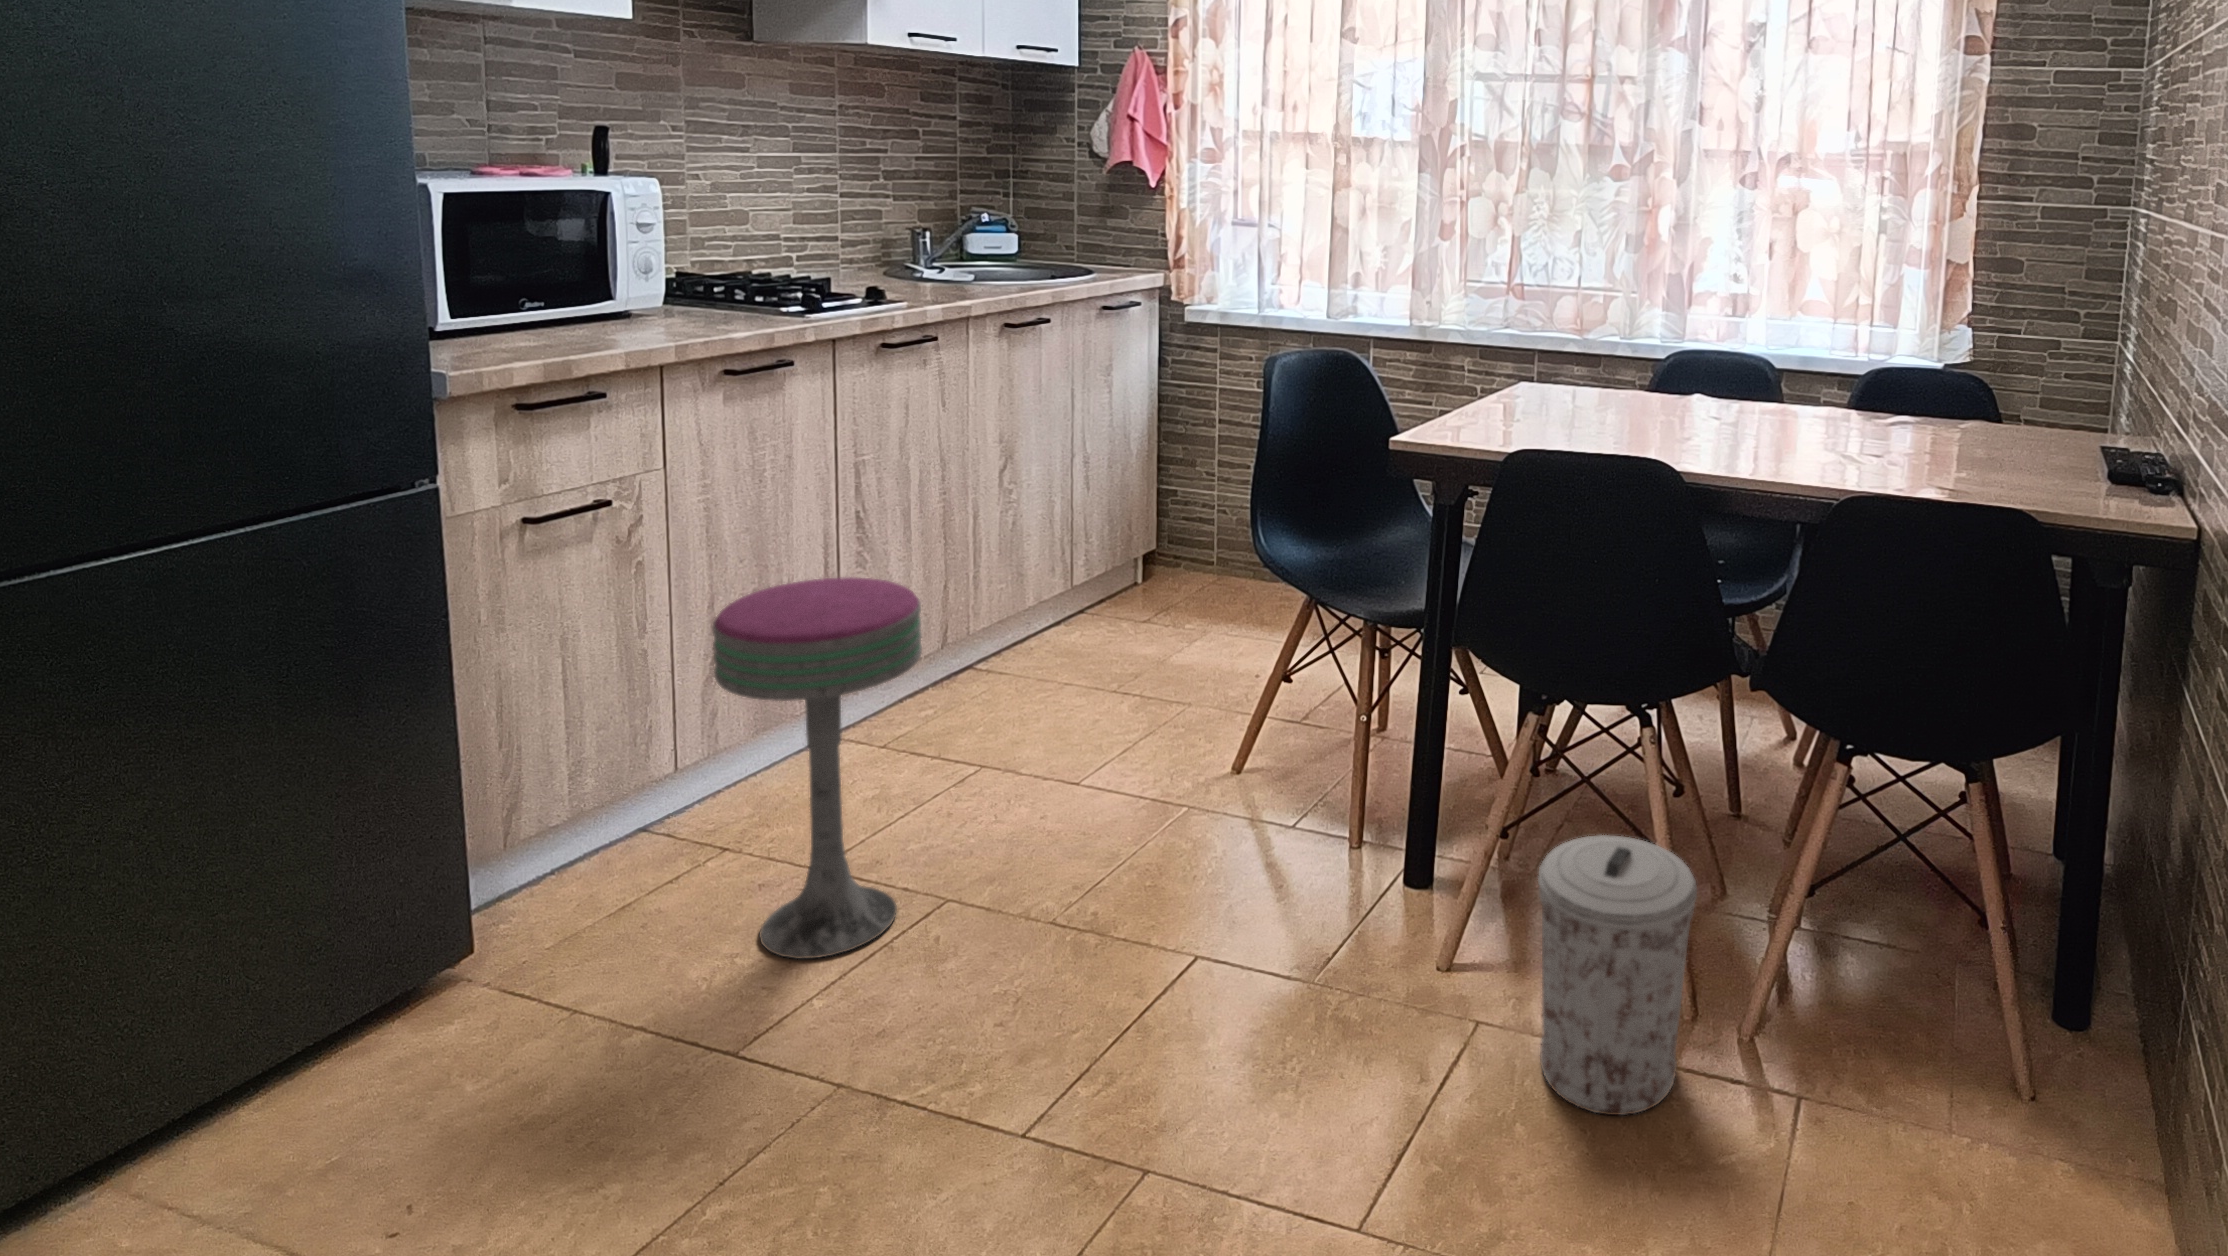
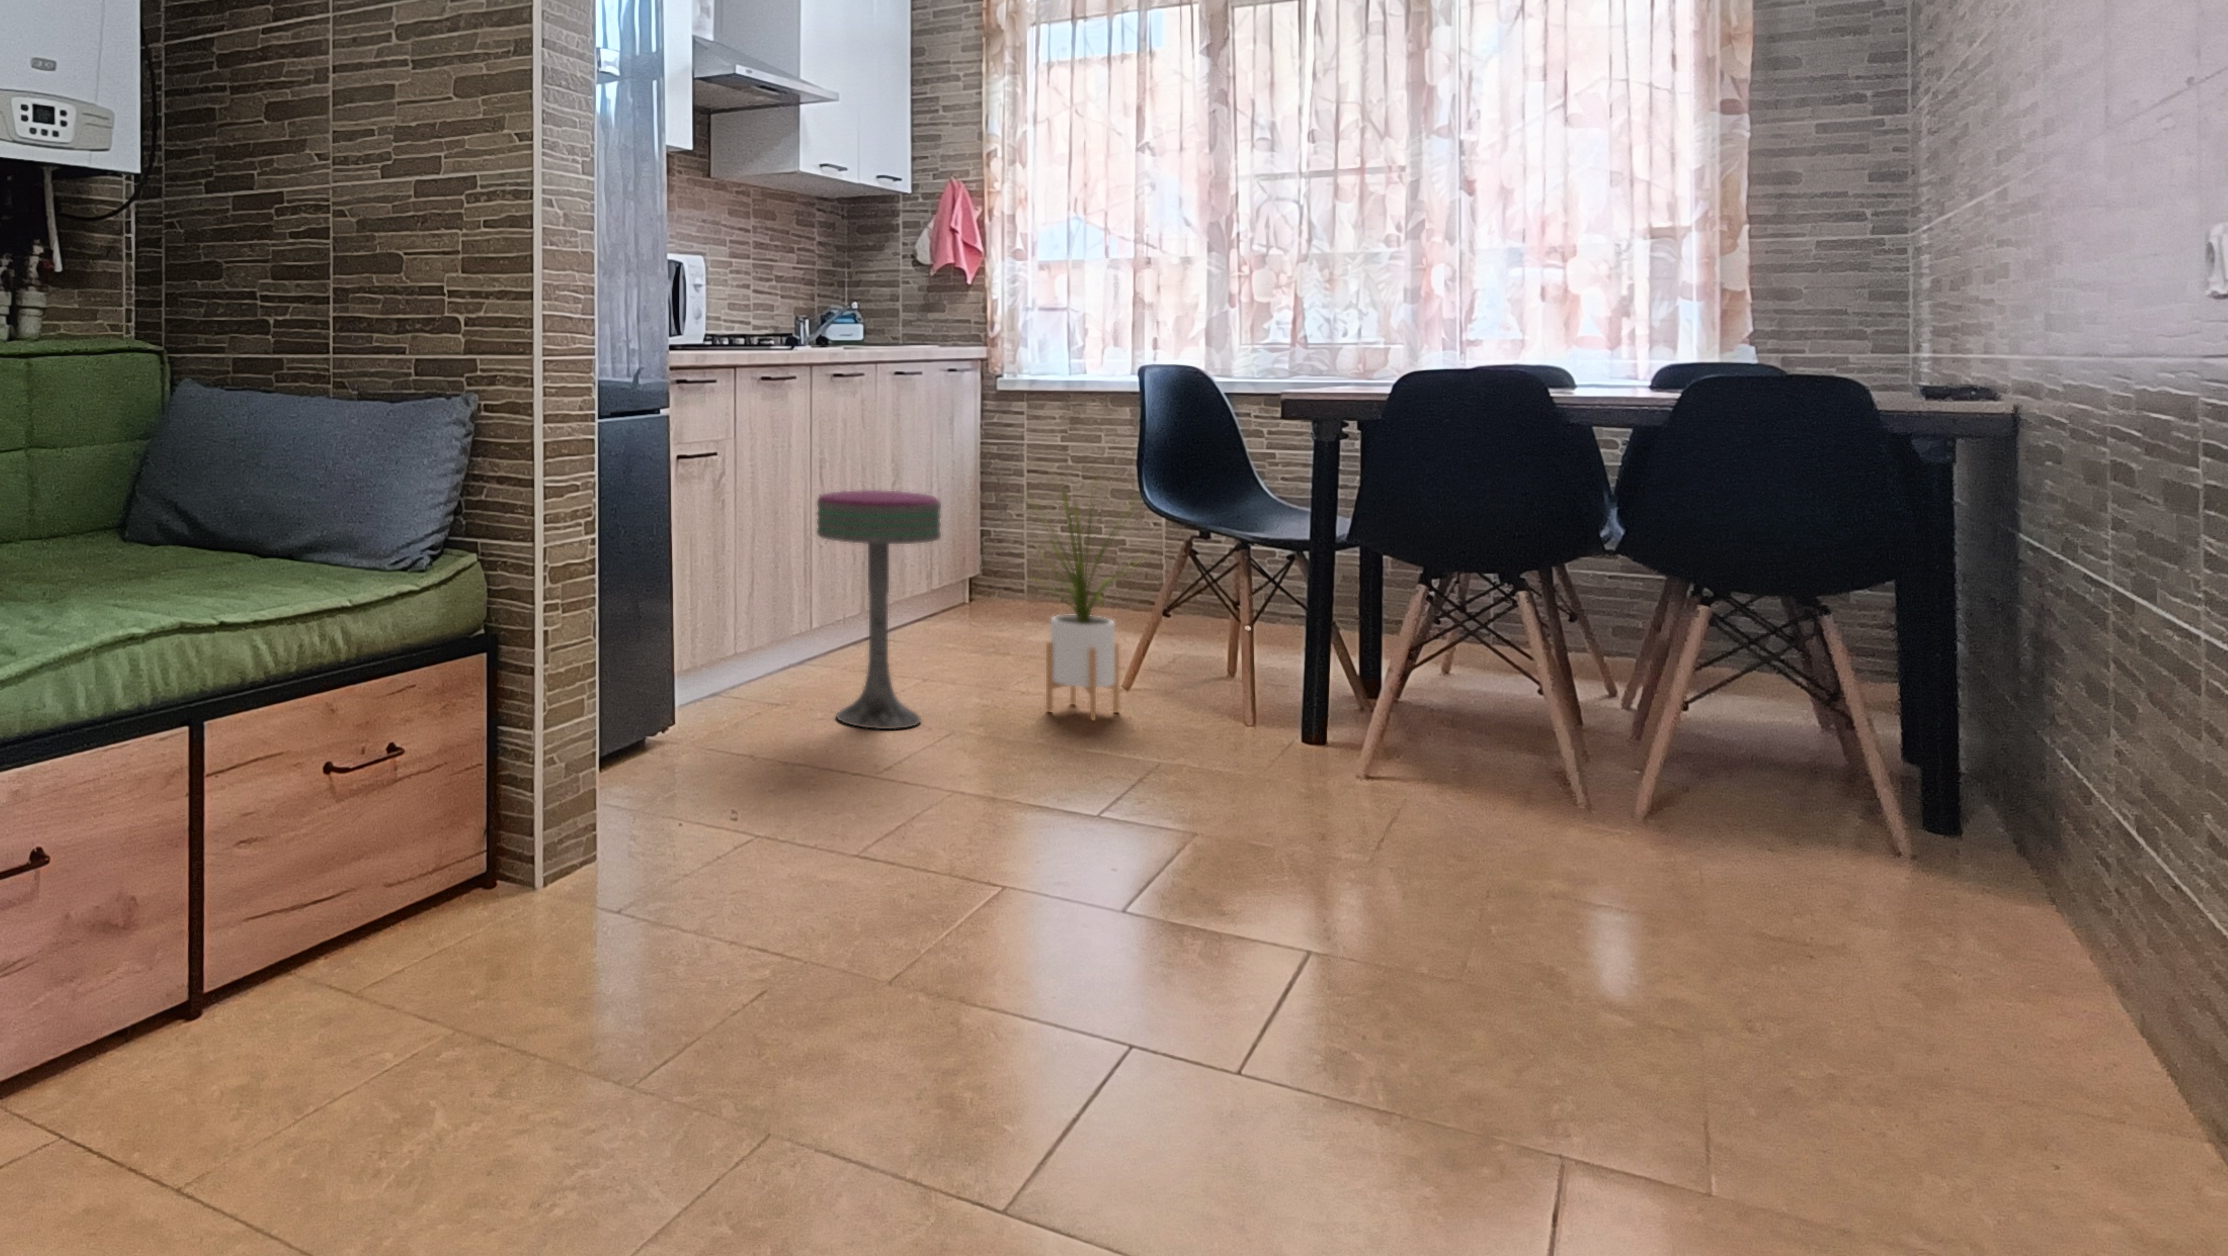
house plant: none [1060,528,1247,884] -> present [1029,491,1133,721]
trash can: present [1538,835,1697,1115] -> none [1429,636,1558,816]

